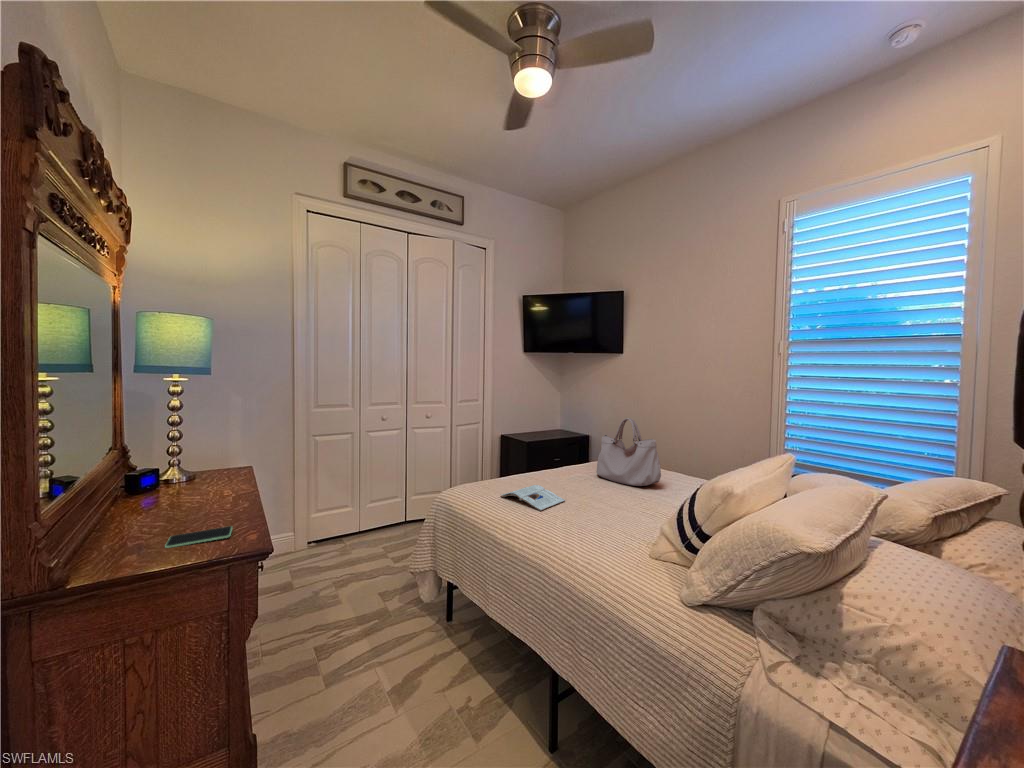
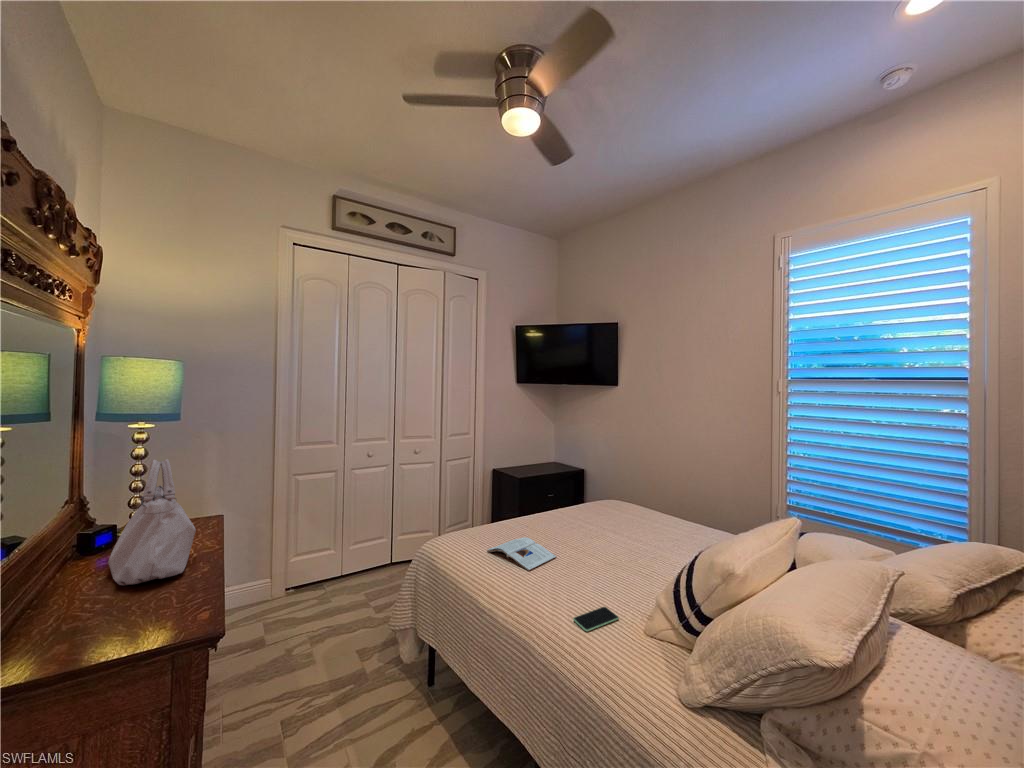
handbag: present [596,418,661,486] -> present [108,459,196,585]
smartphone: present [165,526,232,548] -> present [573,607,619,631]

